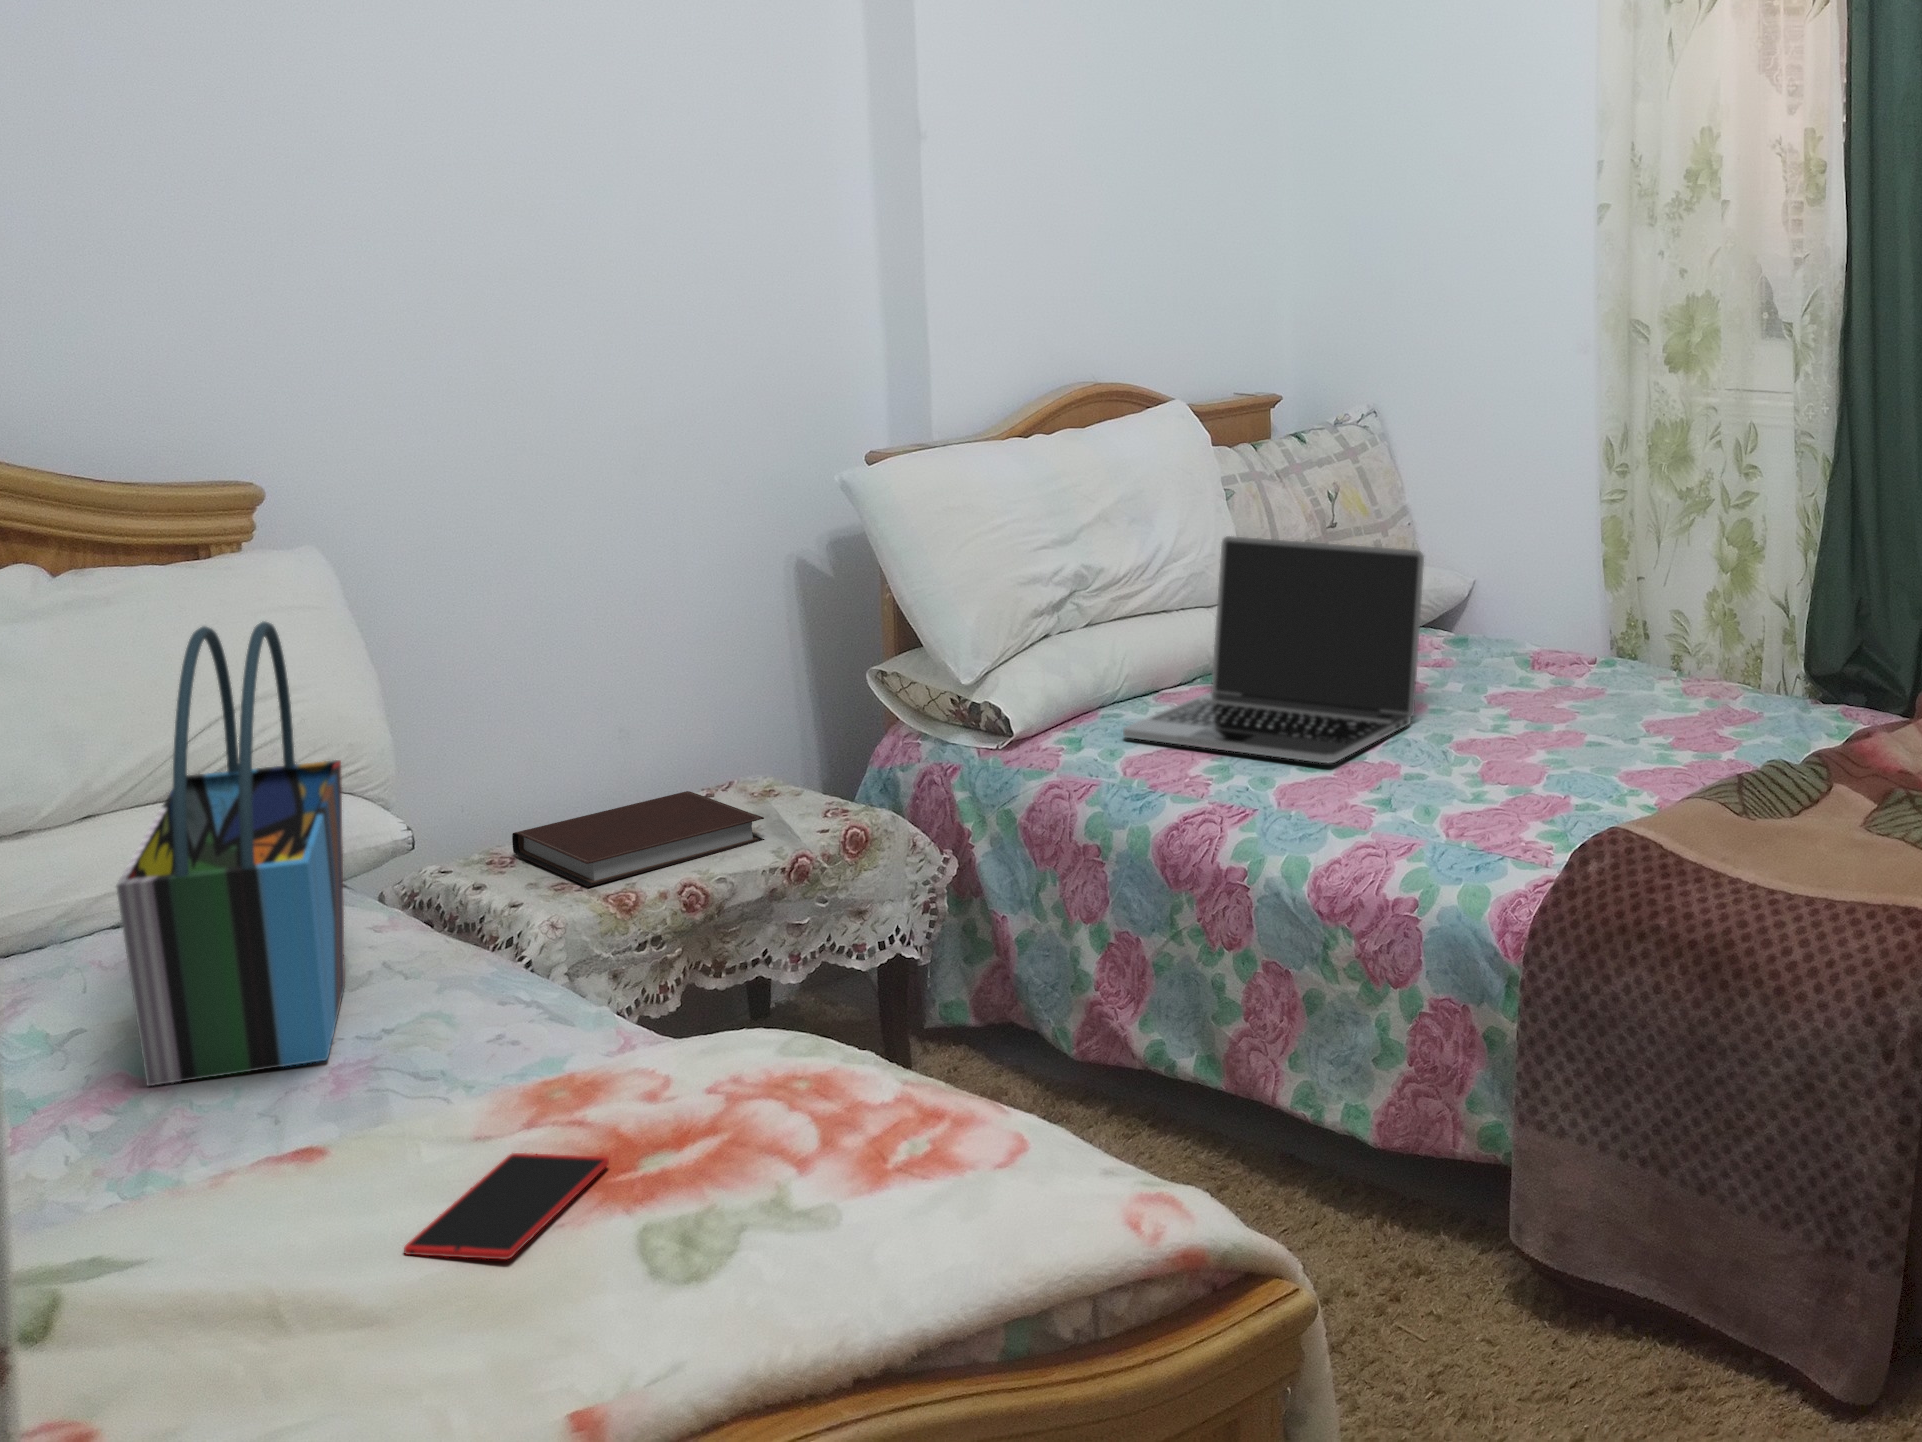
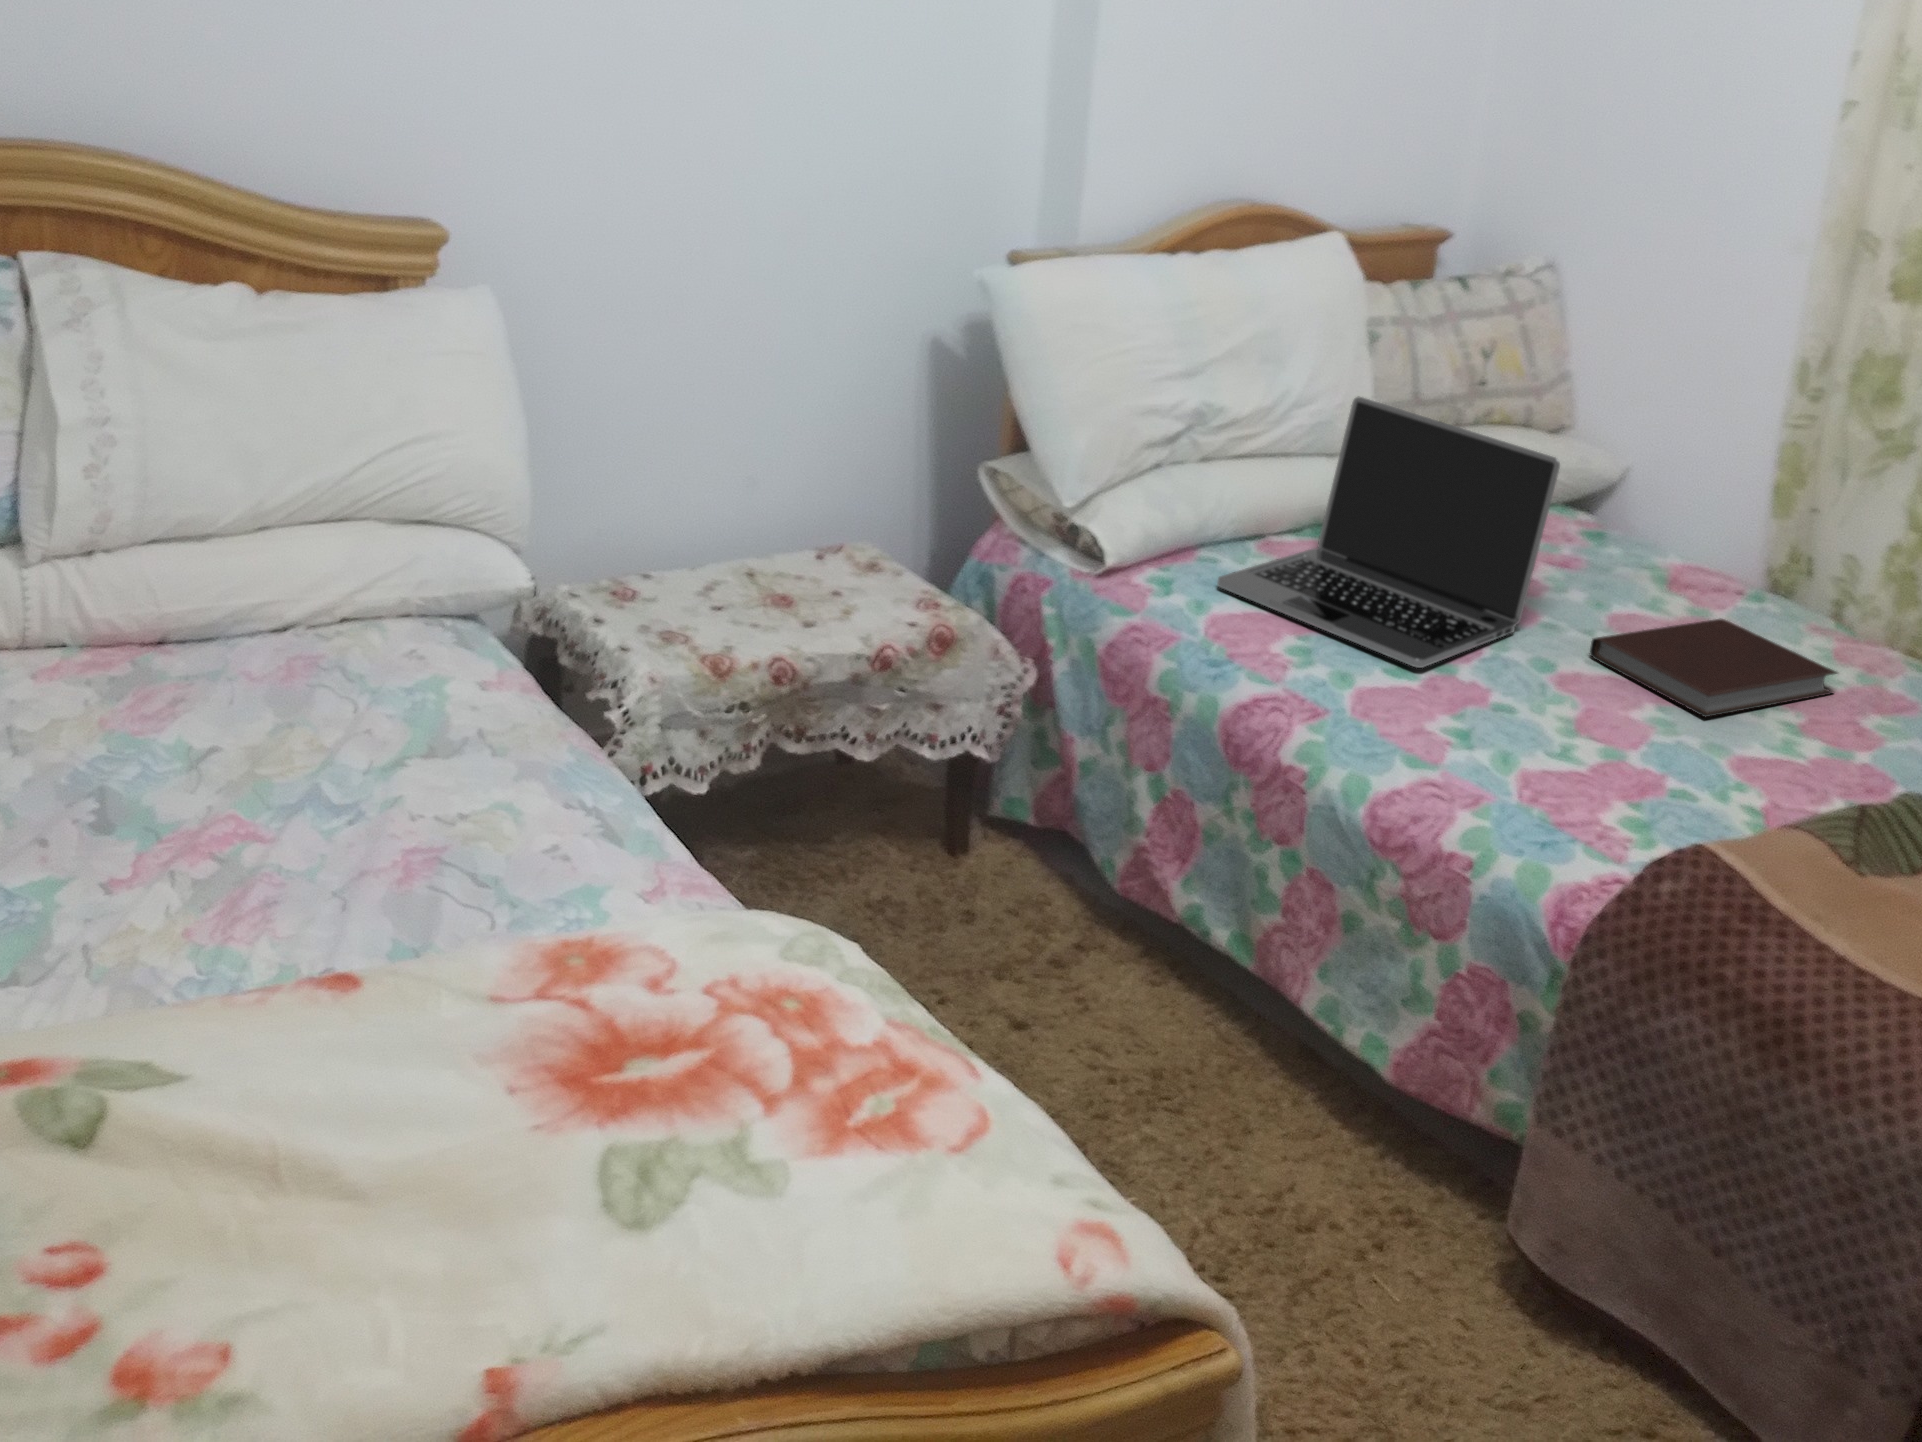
tote bag: present [116,622,345,1086] -> none [241,402,469,819]
notebook: present [512,791,765,887] -> present [1590,619,1837,717]
smartphone: present [404,1153,609,1260] -> none [389,1020,593,1156]

